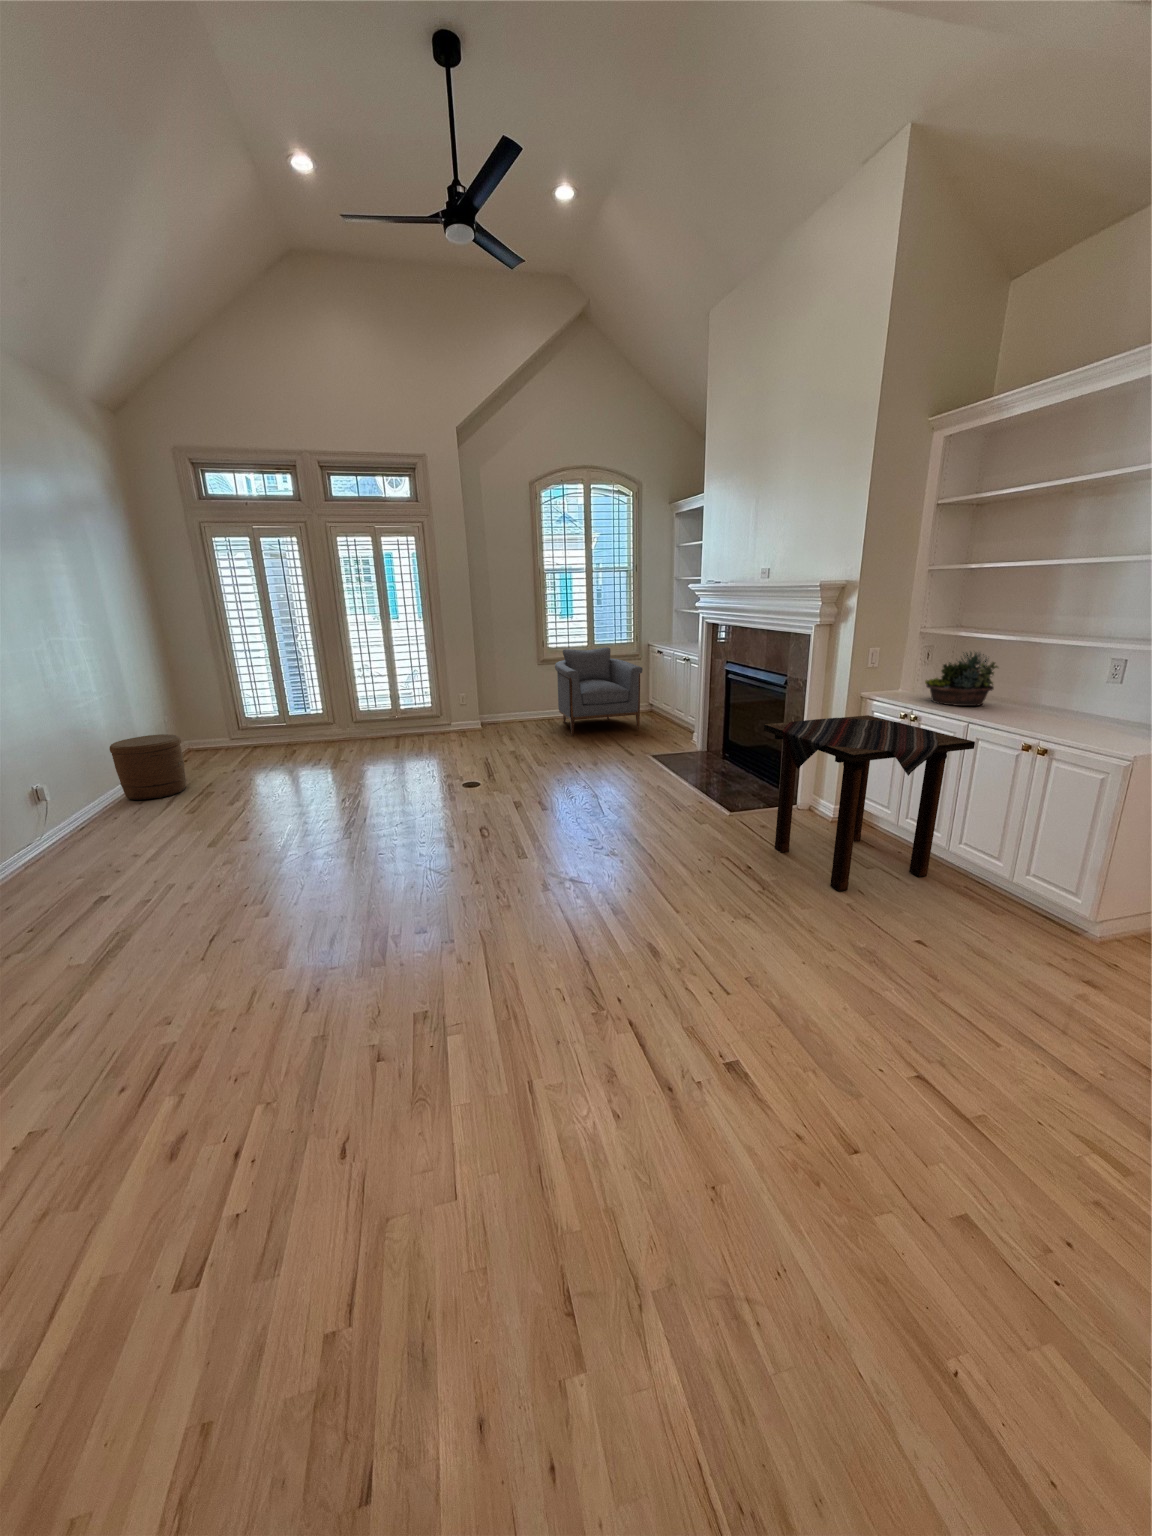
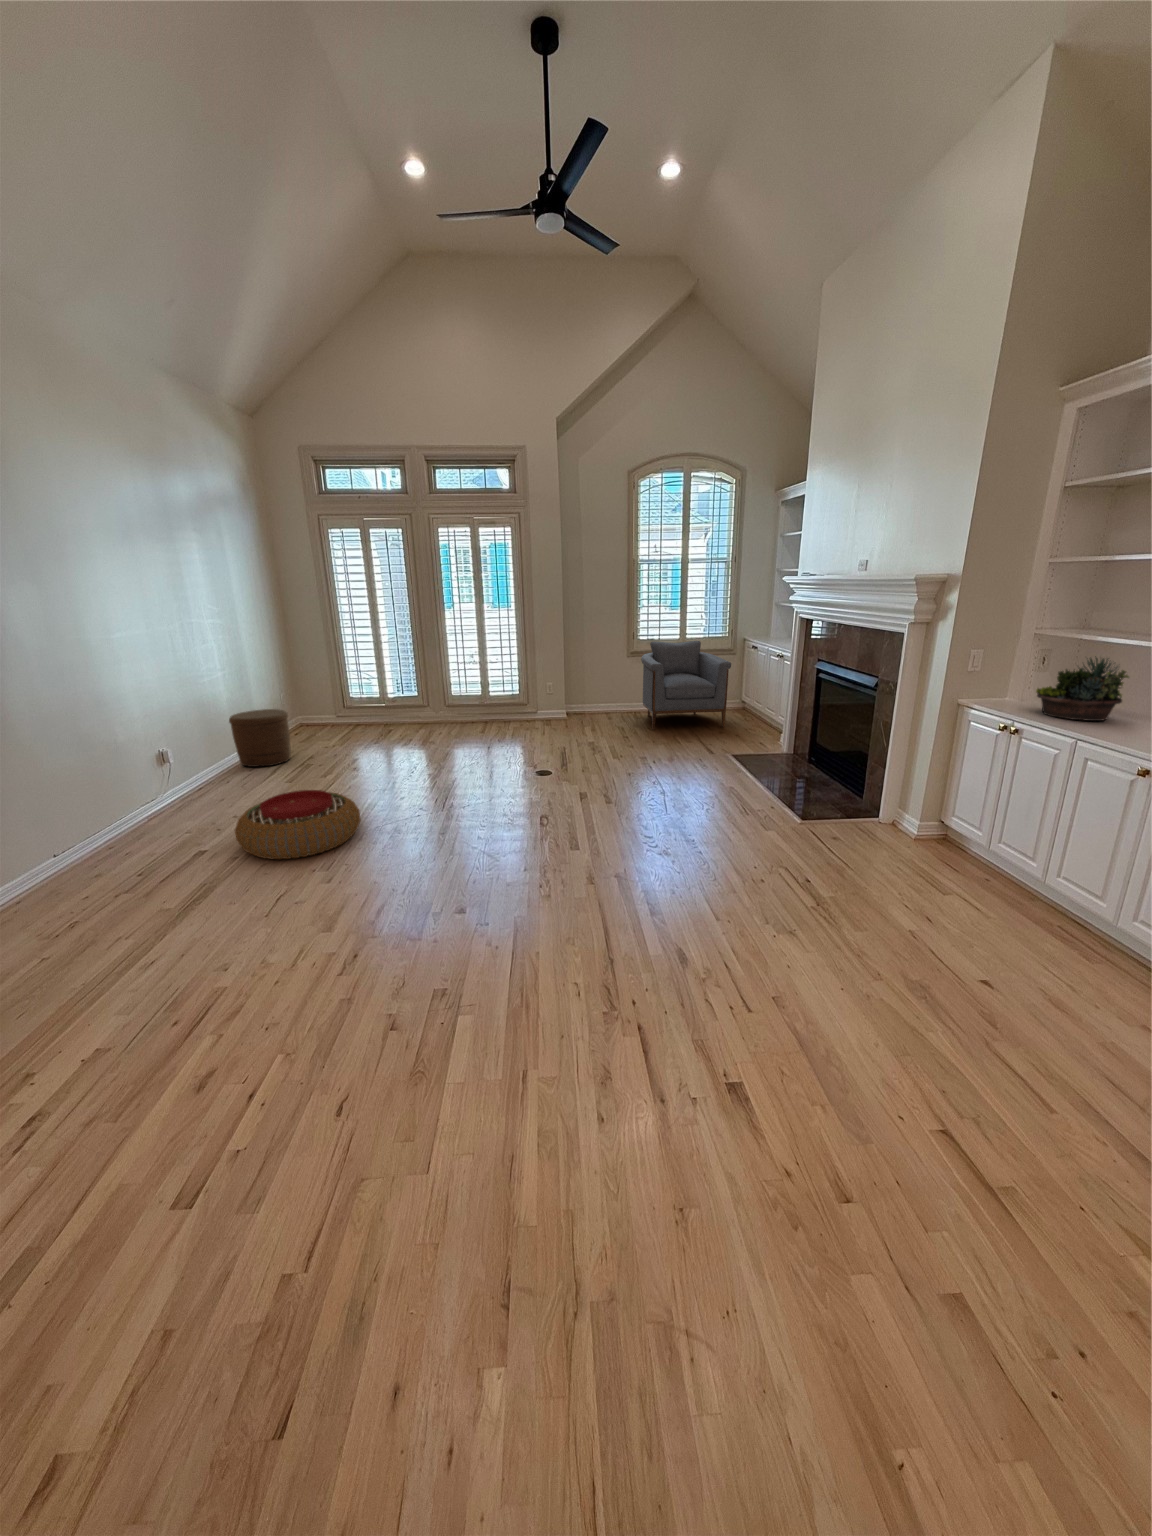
side table: present [764,715,975,891] -> none [835,725,1084,917]
pouf: none [143,819,290,899] -> present [235,790,361,859]

